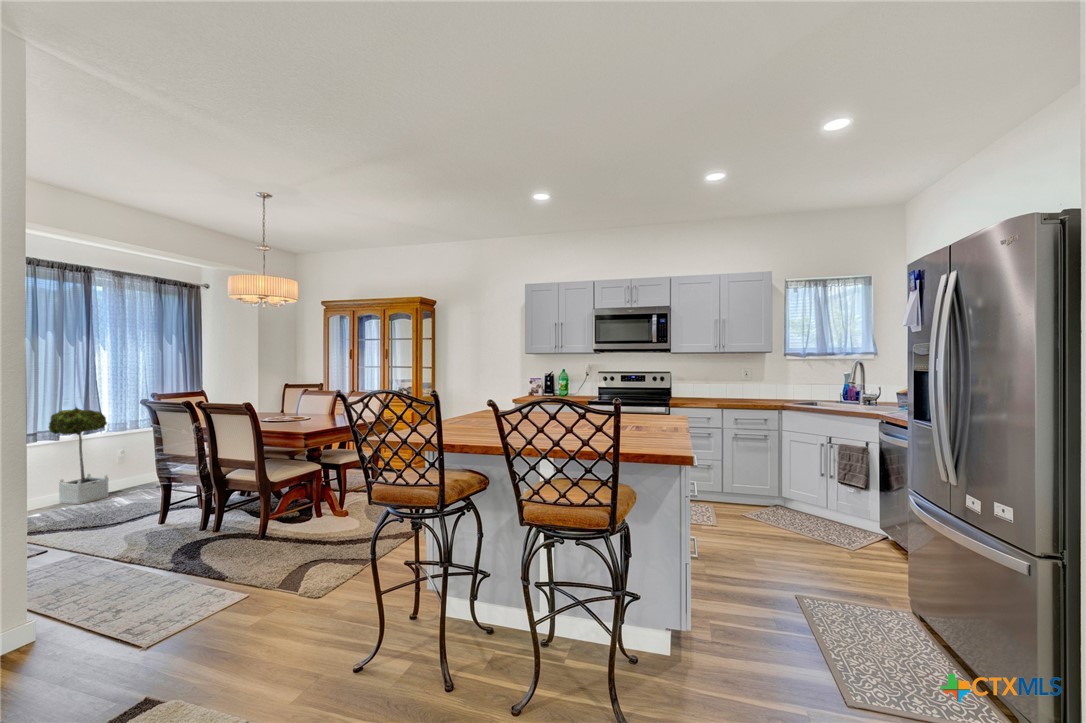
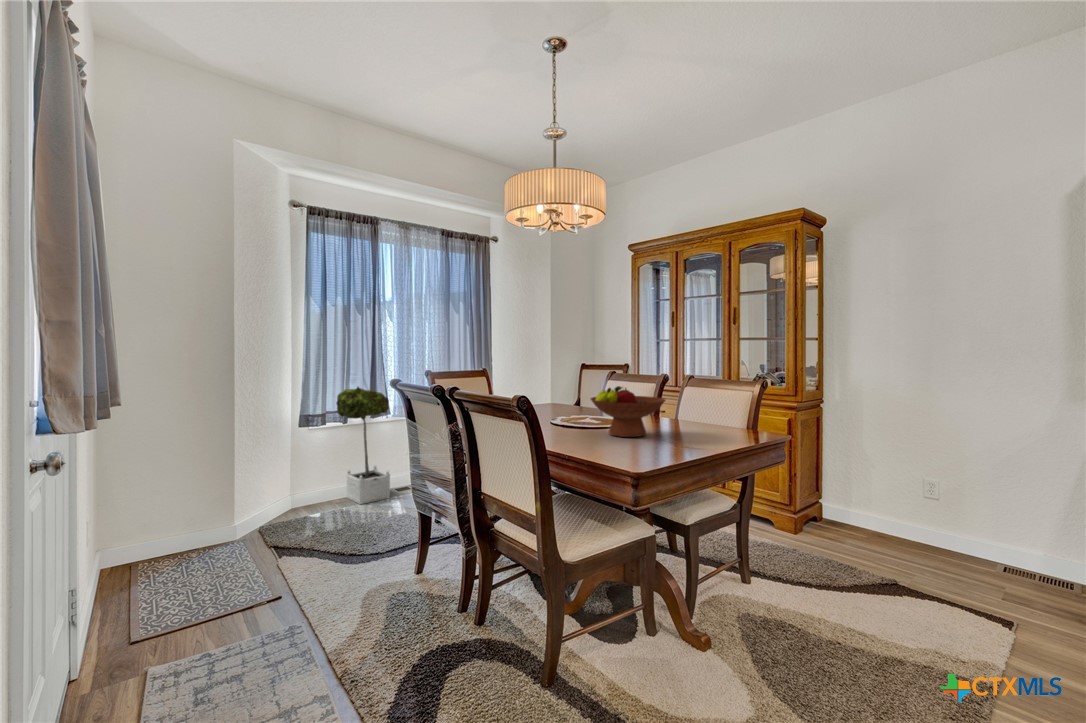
fruit bowl: none [288,395,332,421] -> present [591,386,665,437]

